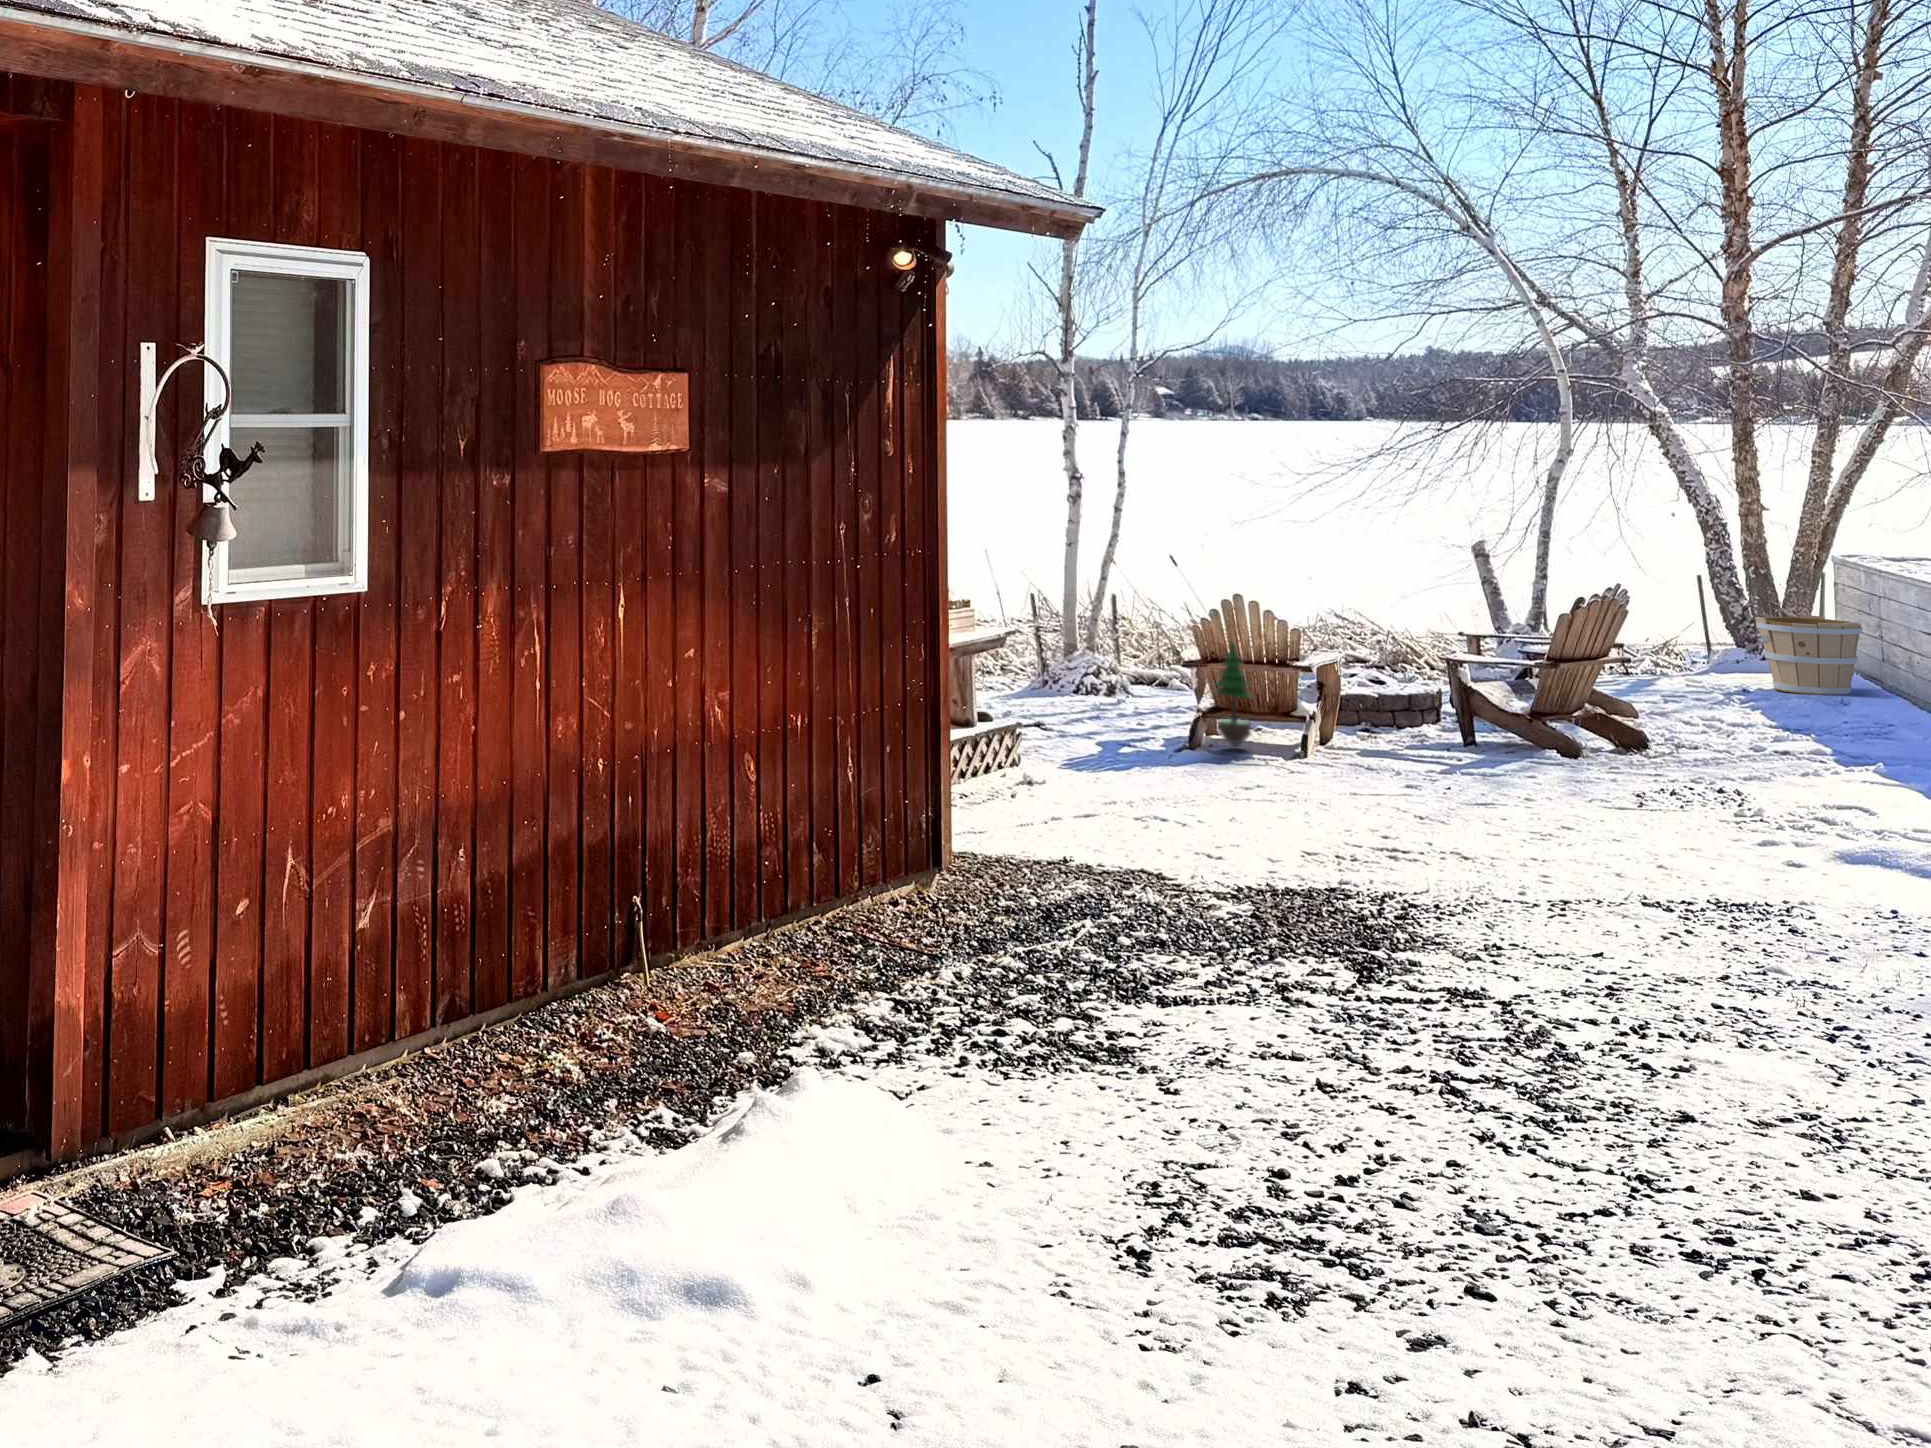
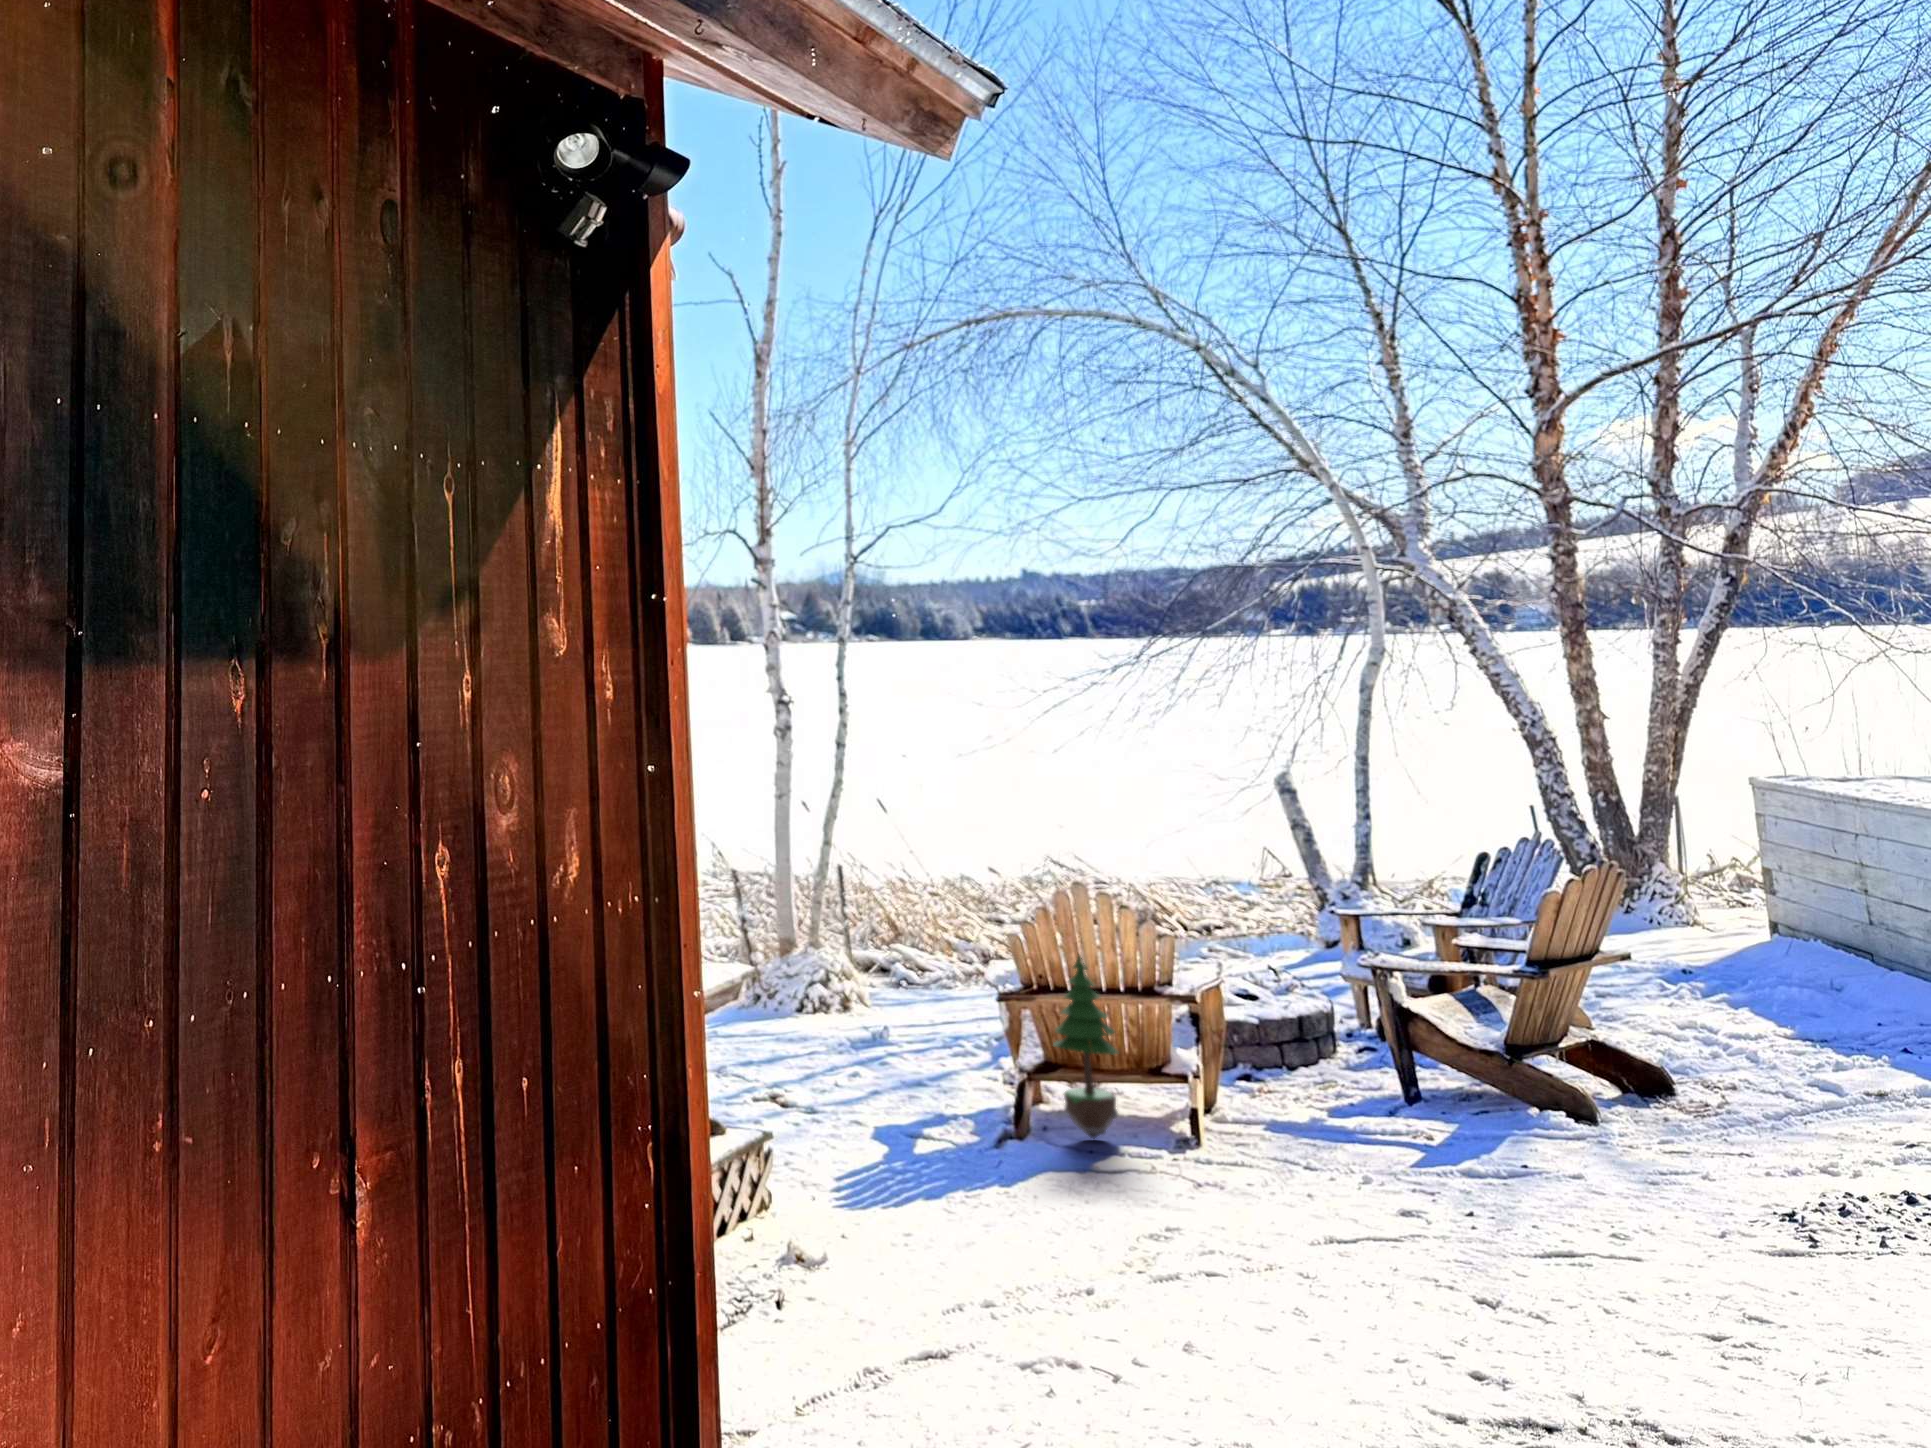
wooden bucket: present [1755,615,1863,695] -> none [1692,865,1836,982]

